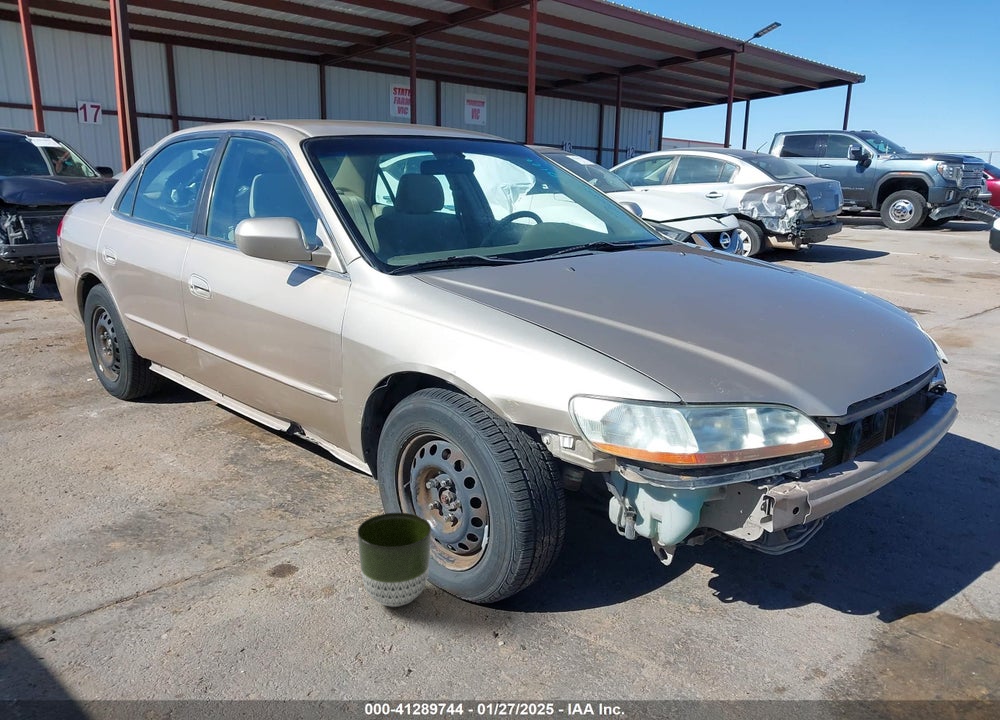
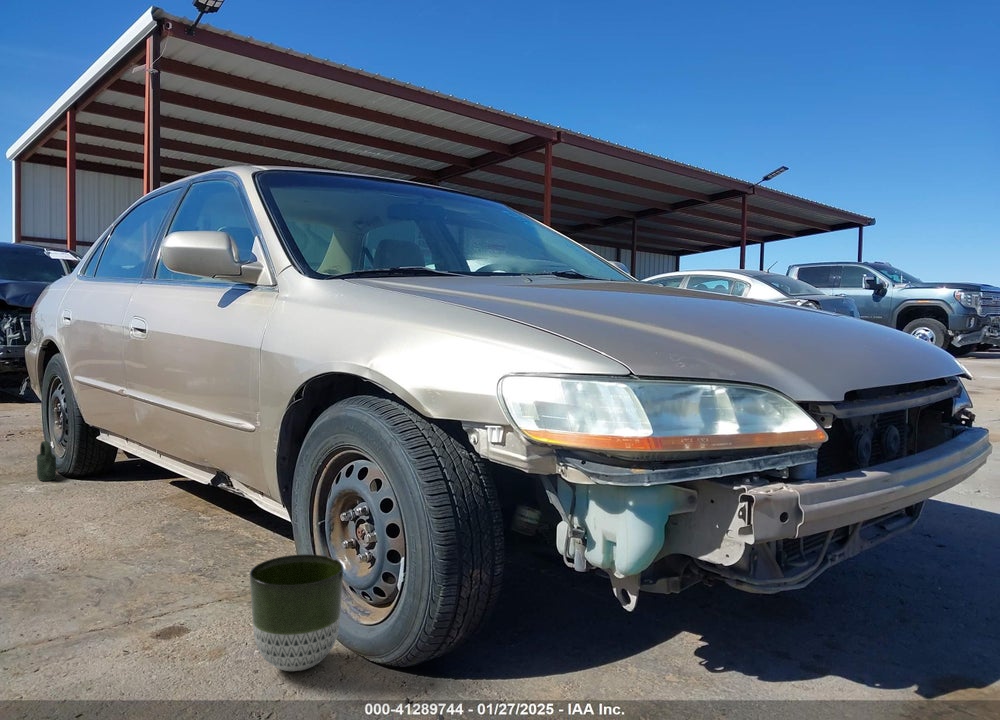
watering can: none [88,367,109,405] -> present [37,441,56,481]

